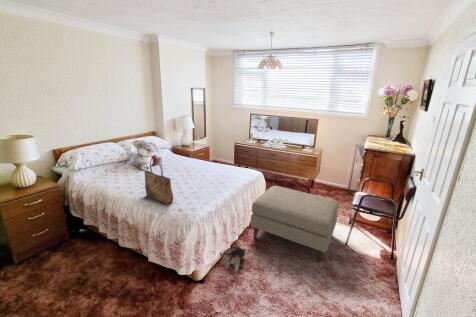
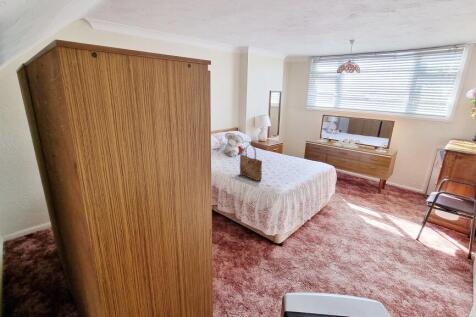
ottoman: present [251,186,339,262] -> none [322,180,412,249]
plush toy: present [220,247,245,272] -> none [297,222,316,243]

